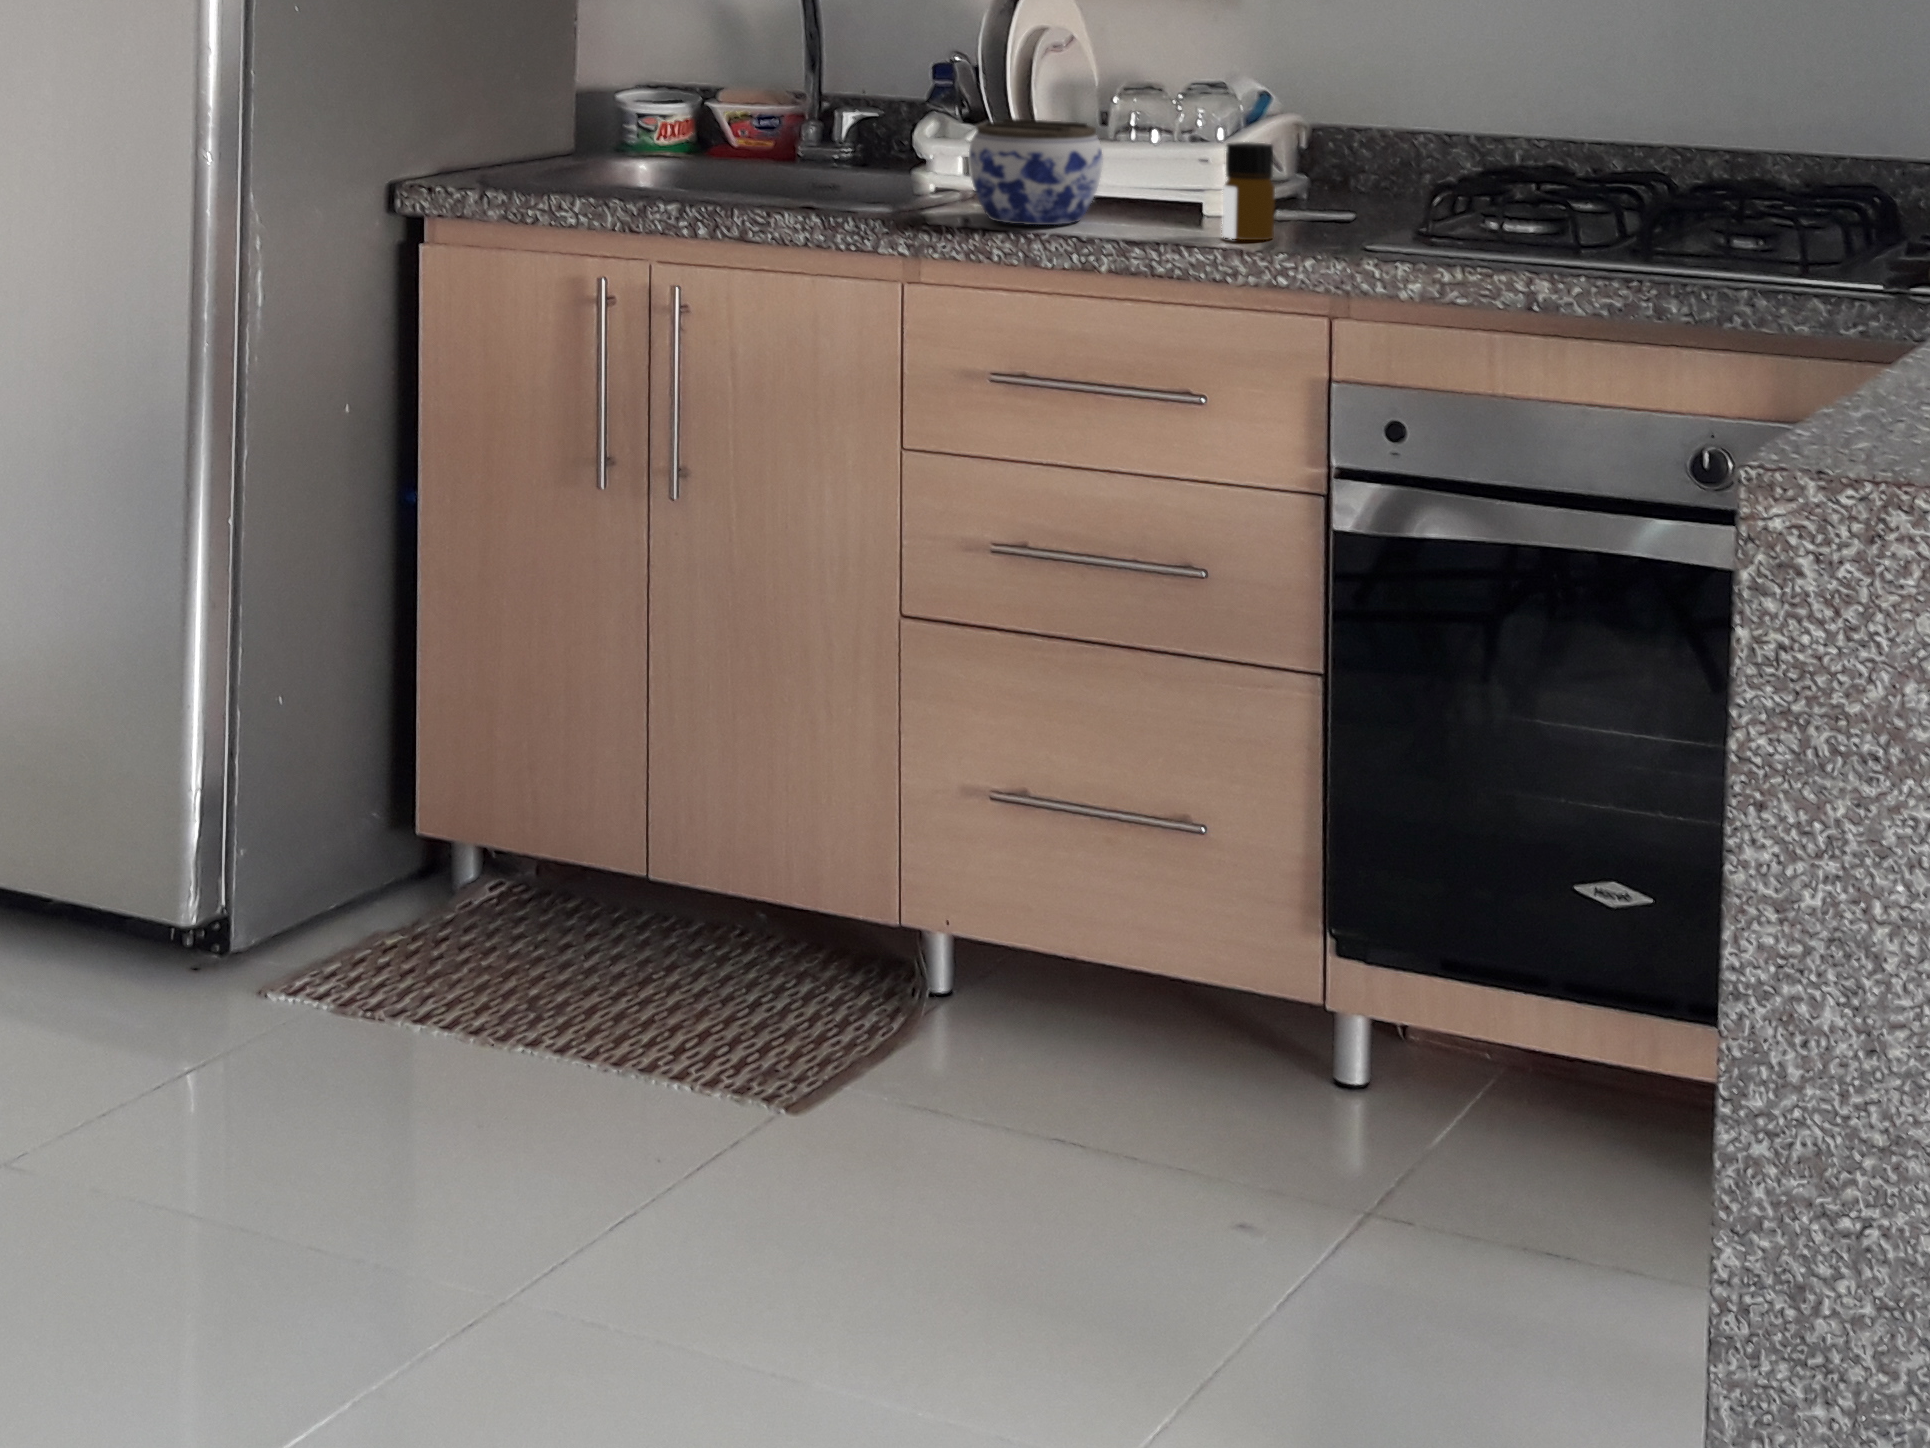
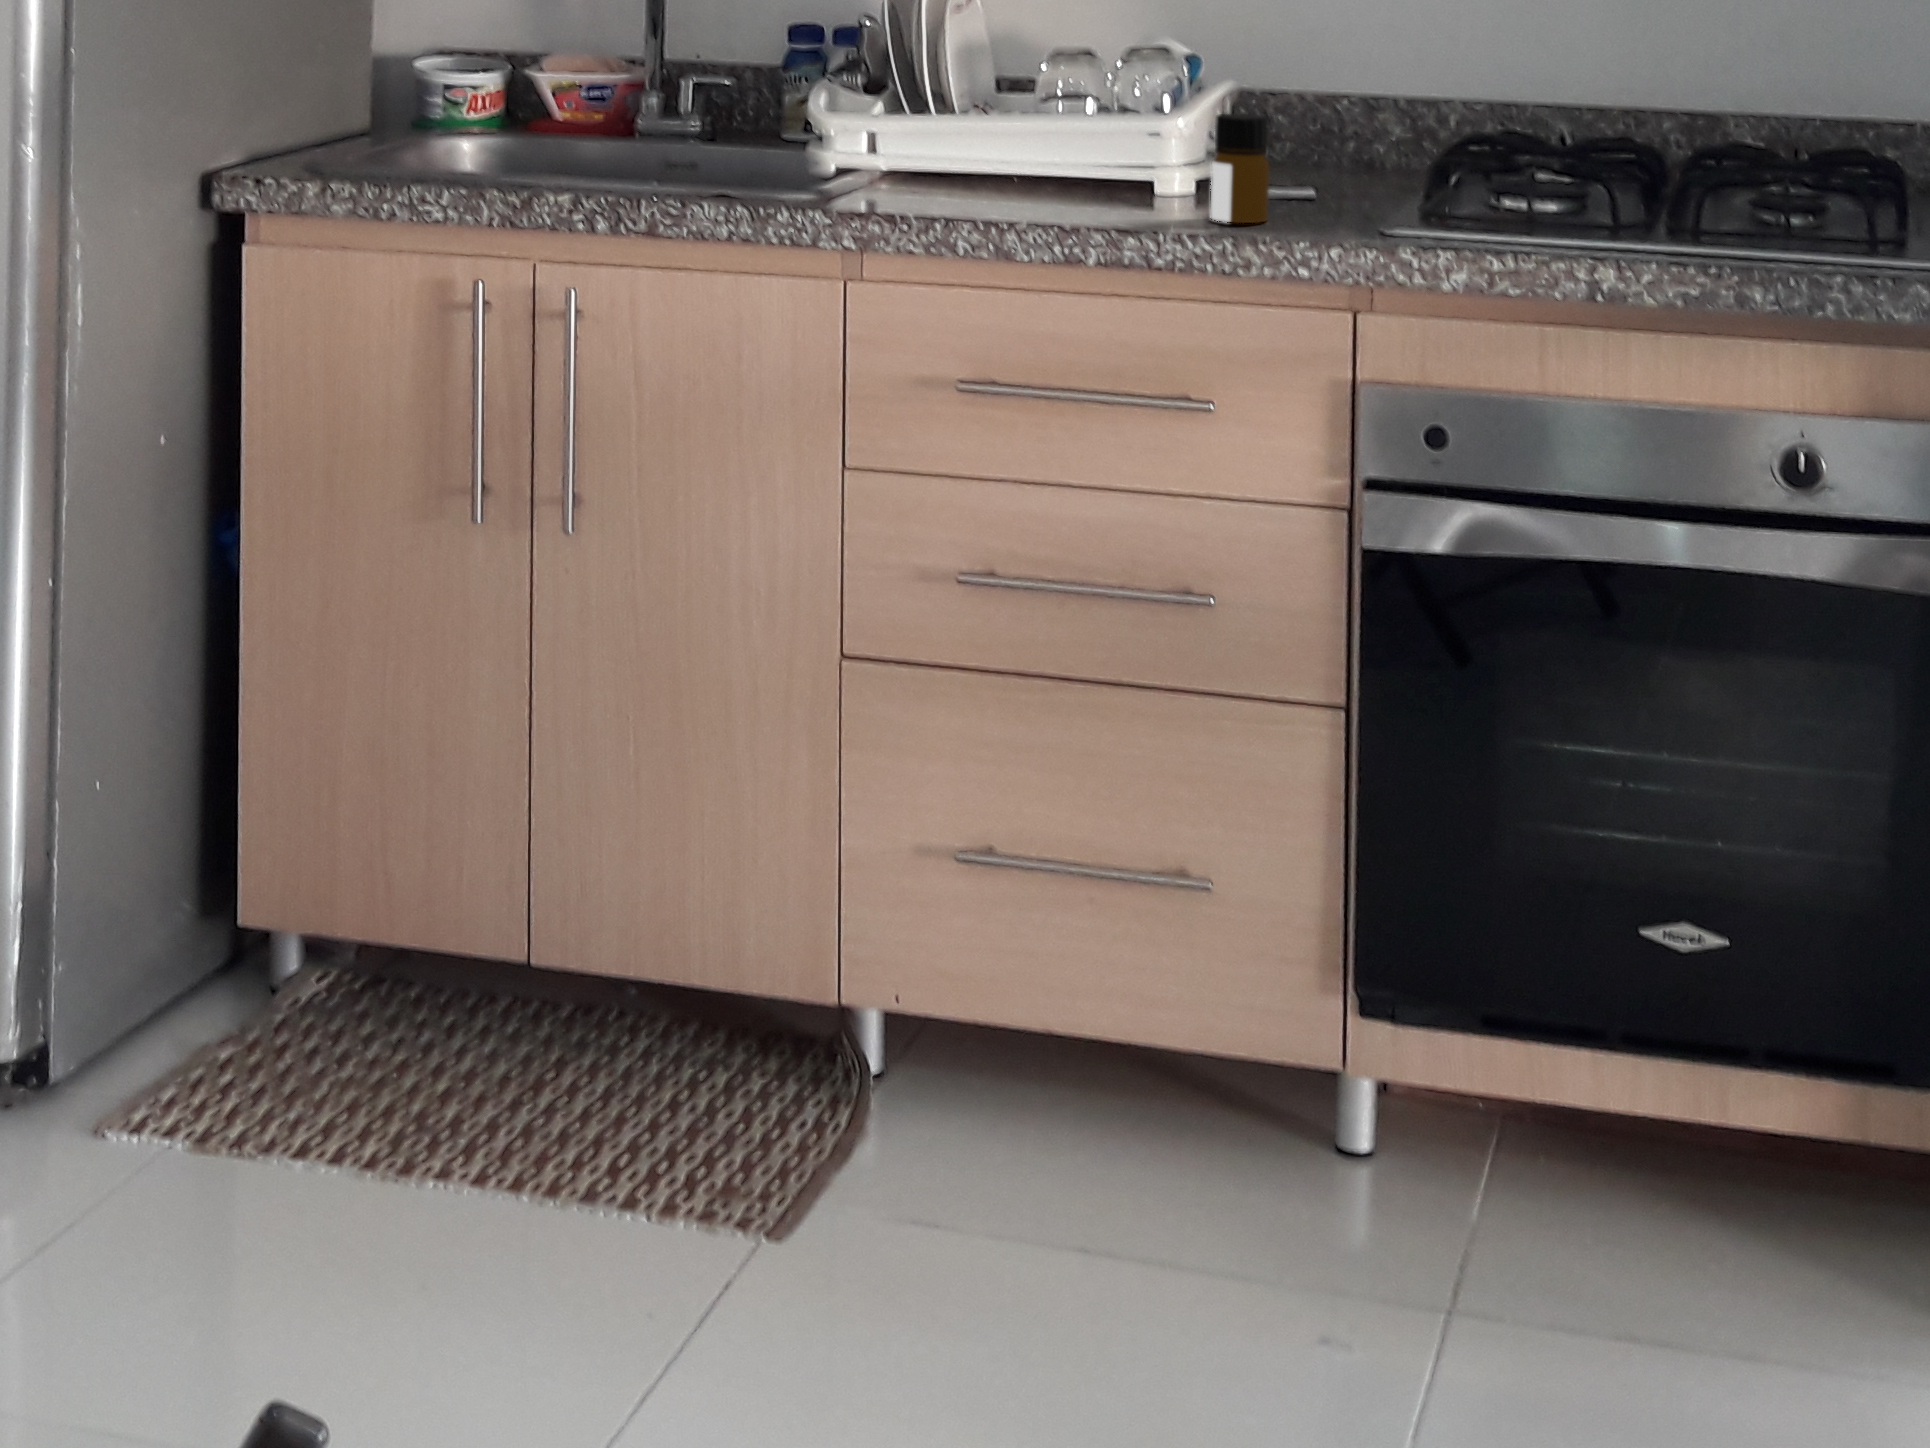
jar: present [969,118,1102,225] -> none [908,89,1057,209]

